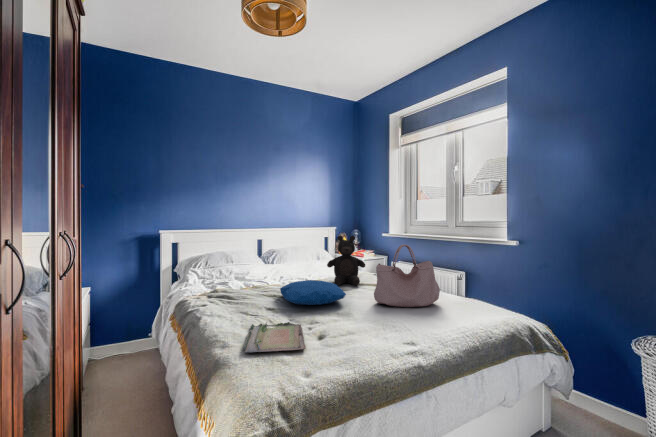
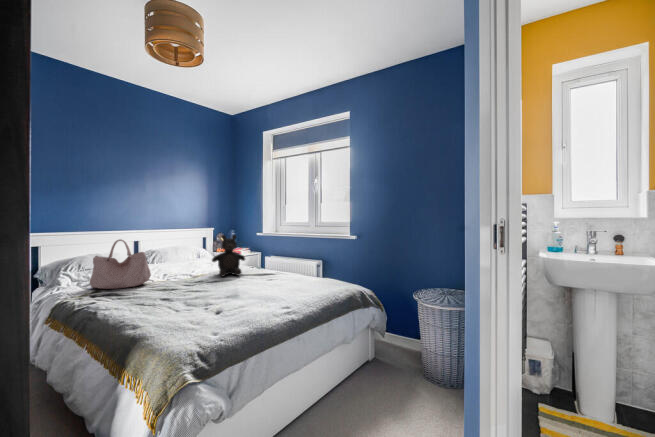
handbag: present [374,244,440,307] -> present [90,239,151,289]
pillow: present [280,280,346,305] -> none [171,273,233,292]
tray: present [243,322,306,353] -> none [154,302,209,329]

